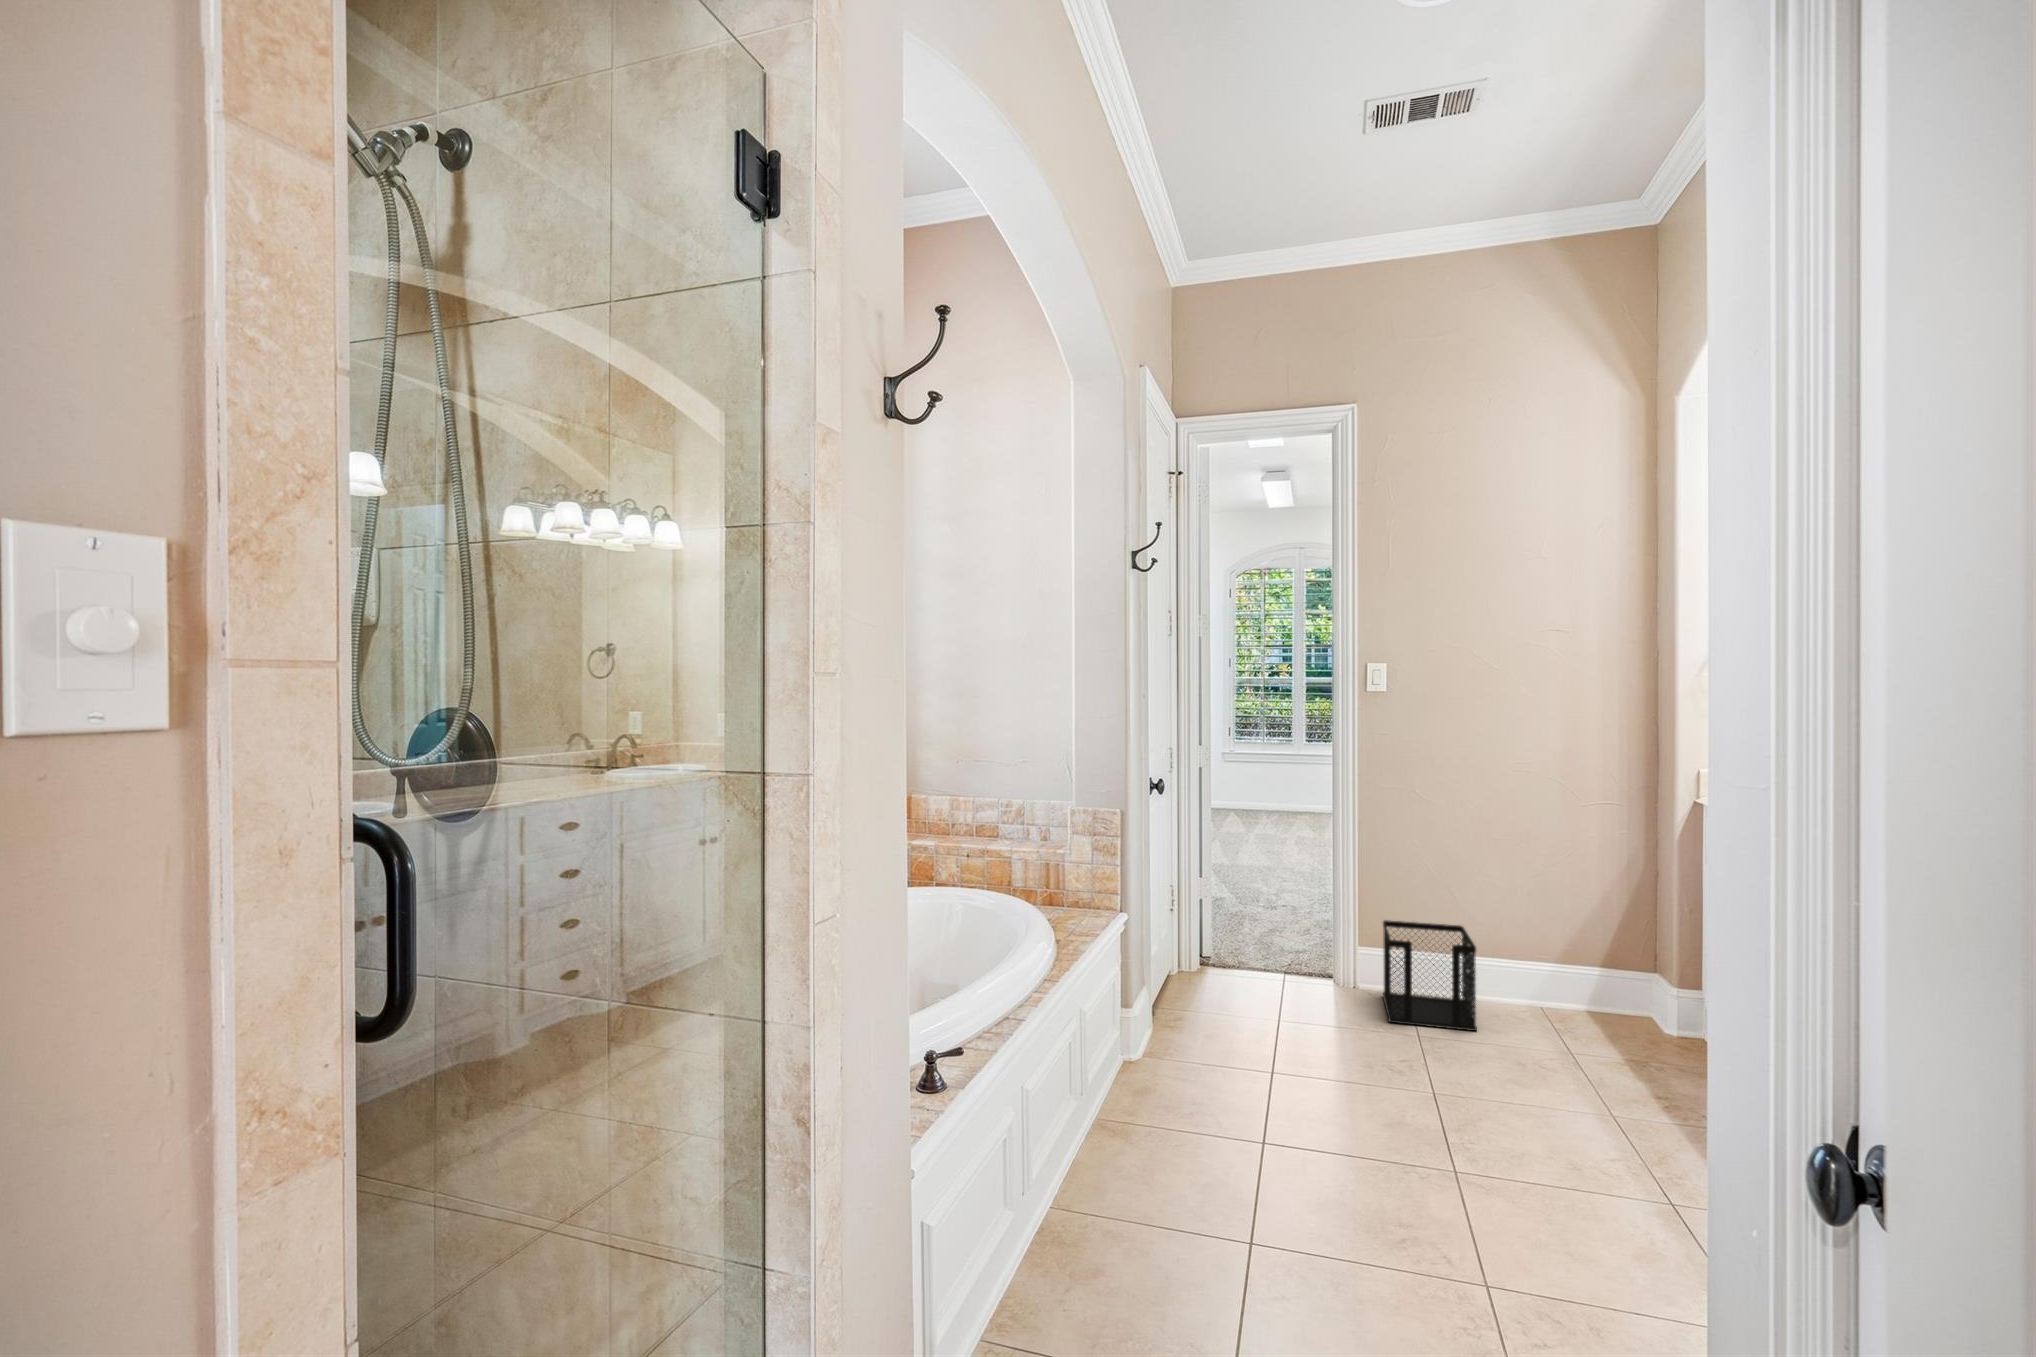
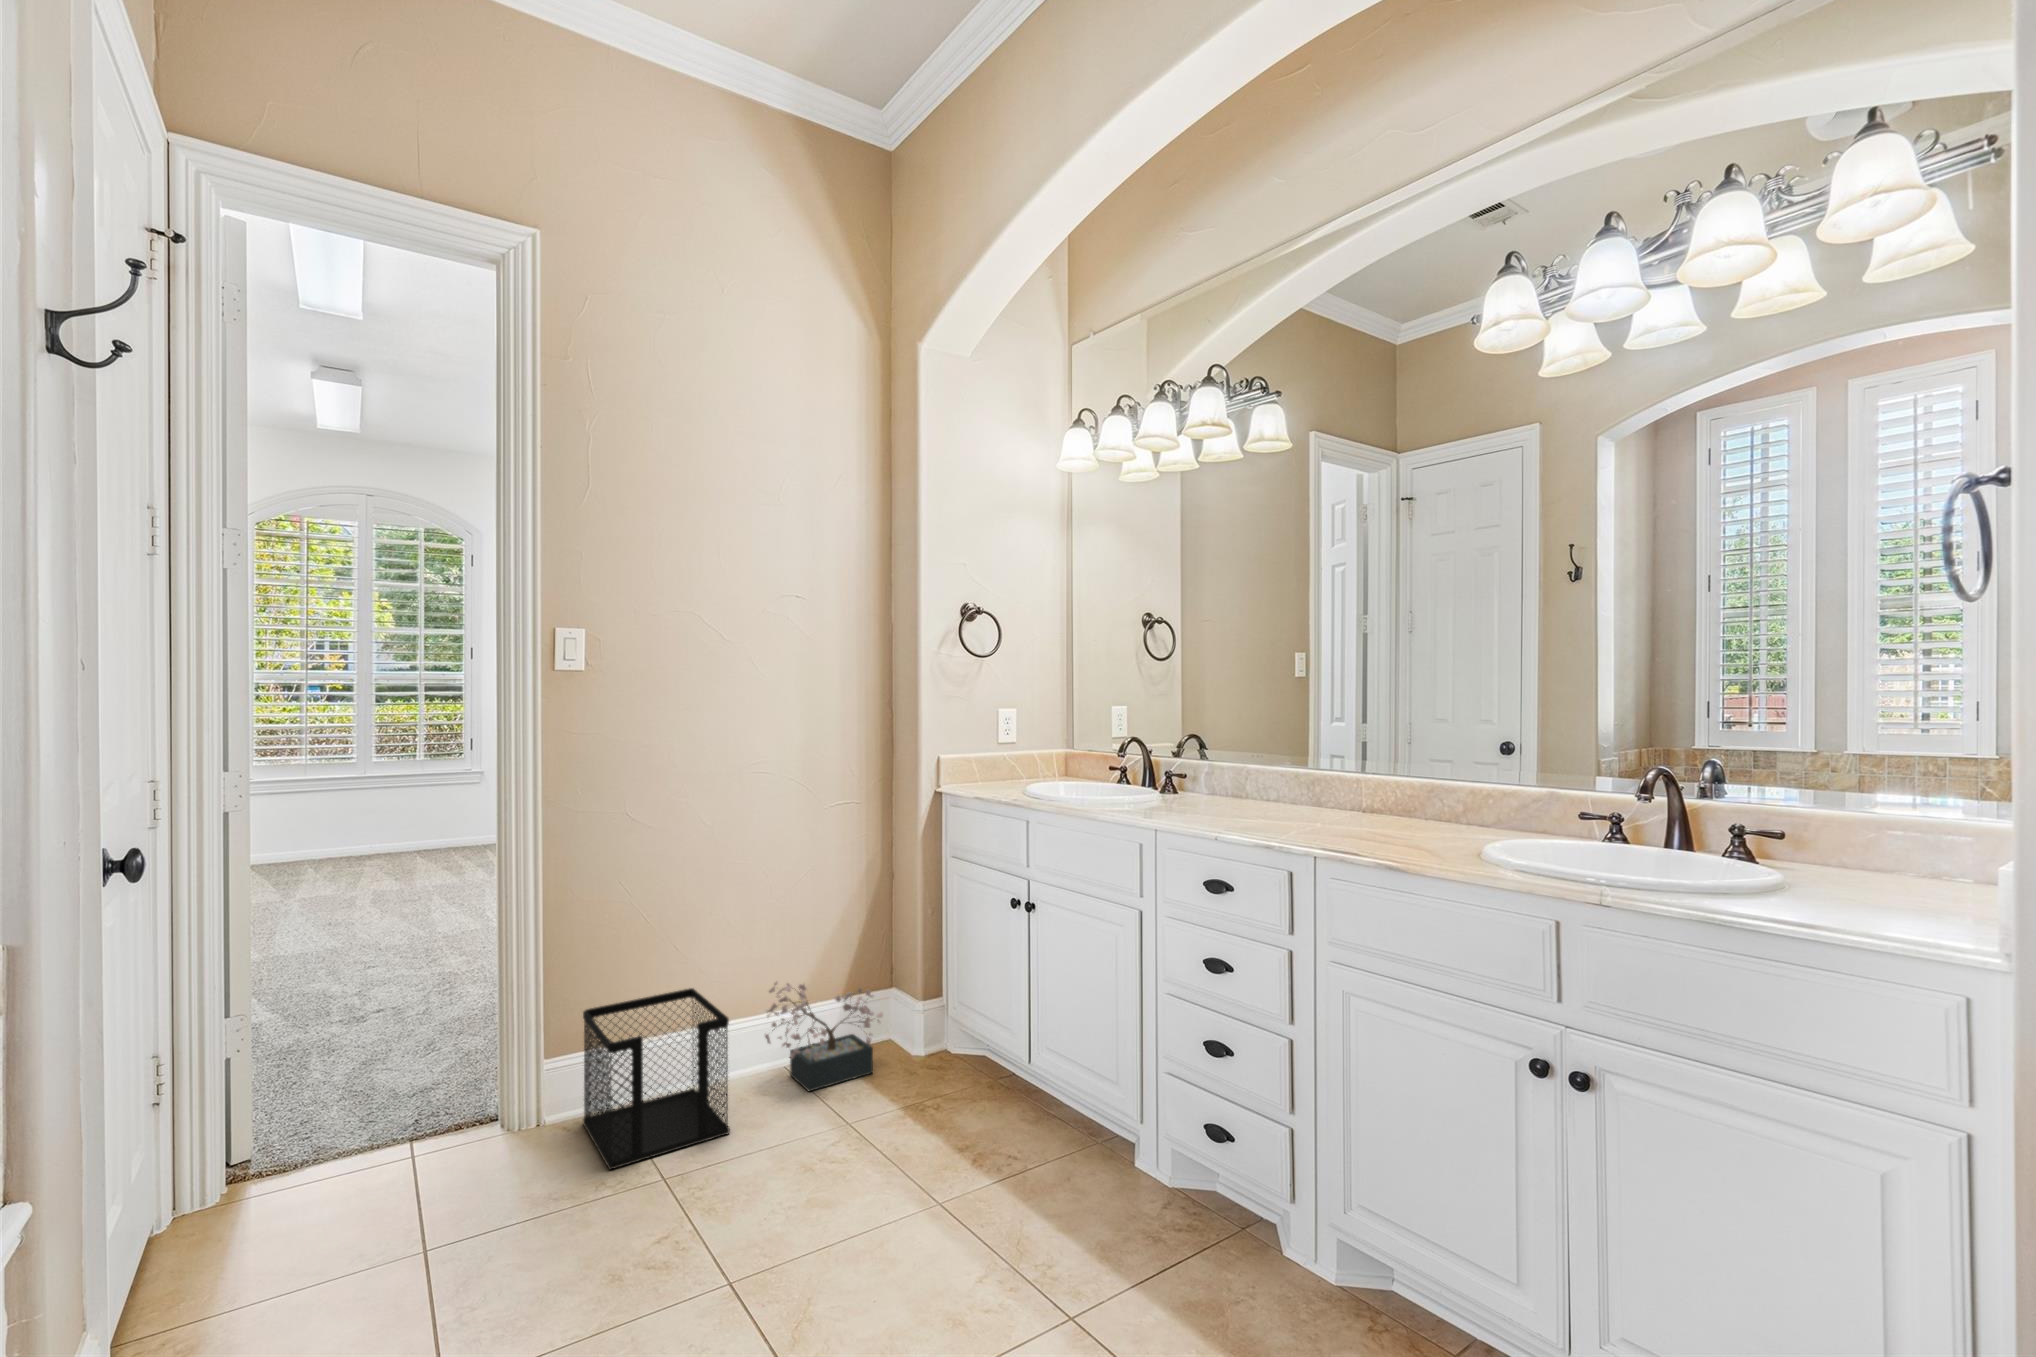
decorative plant: none [1518,938,1633,1035] -> present [765,982,883,1091]

